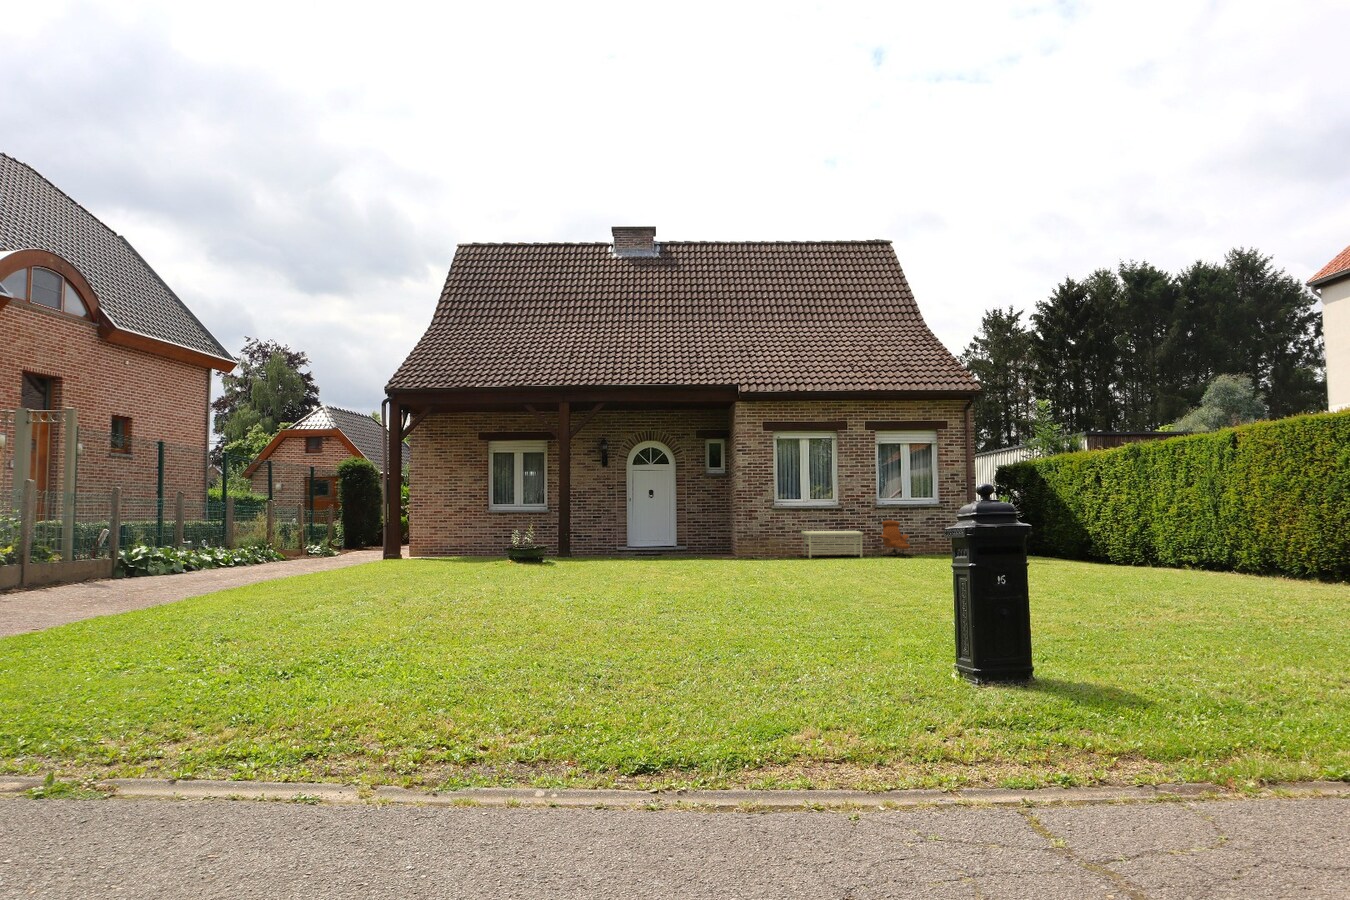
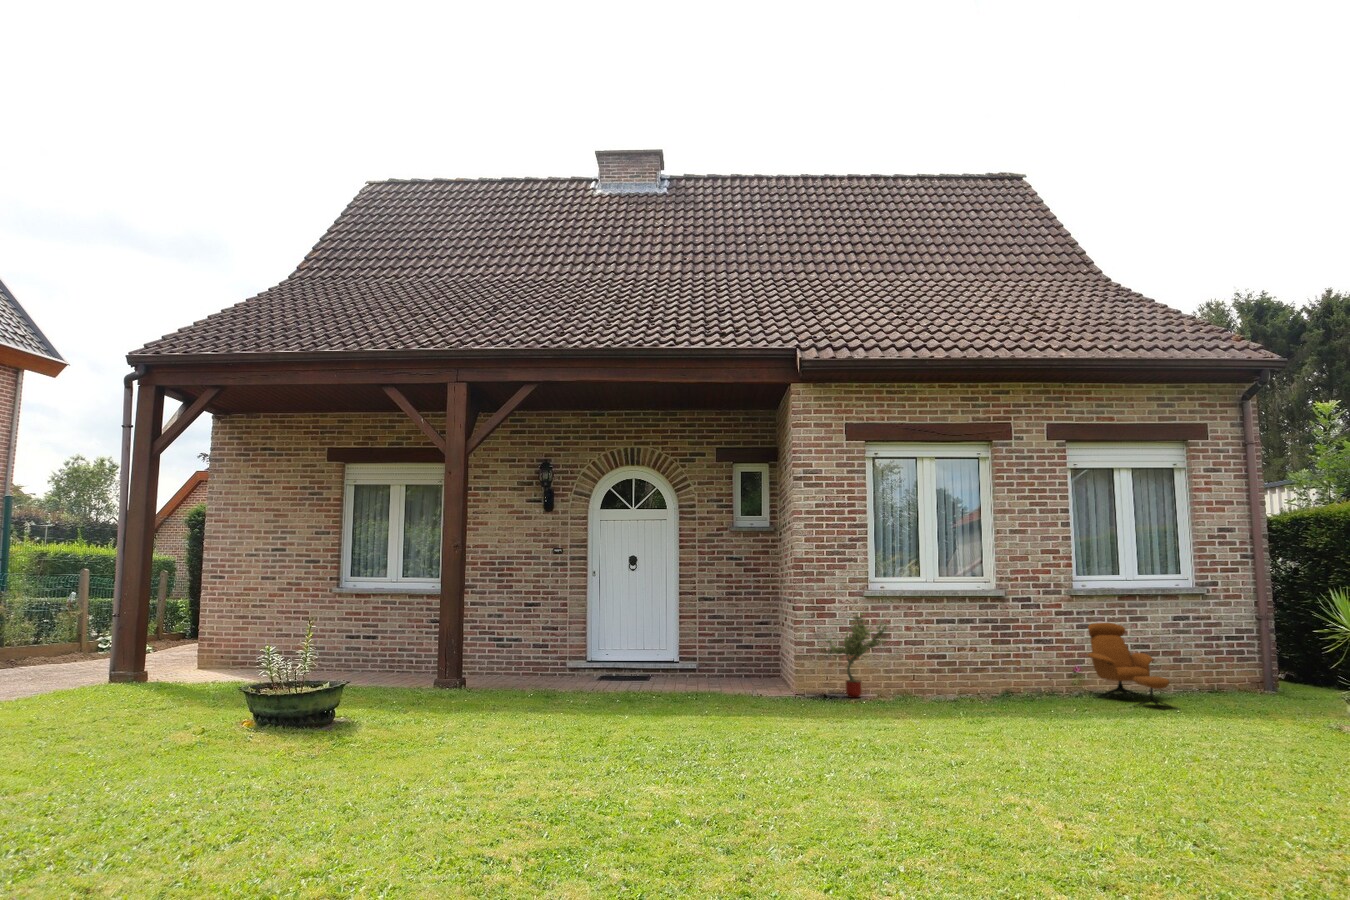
potted tree: none [748,516,782,558] -> present [819,613,886,698]
storage bench: present [801,531,863,558] -> none [924,642,1061,702]

